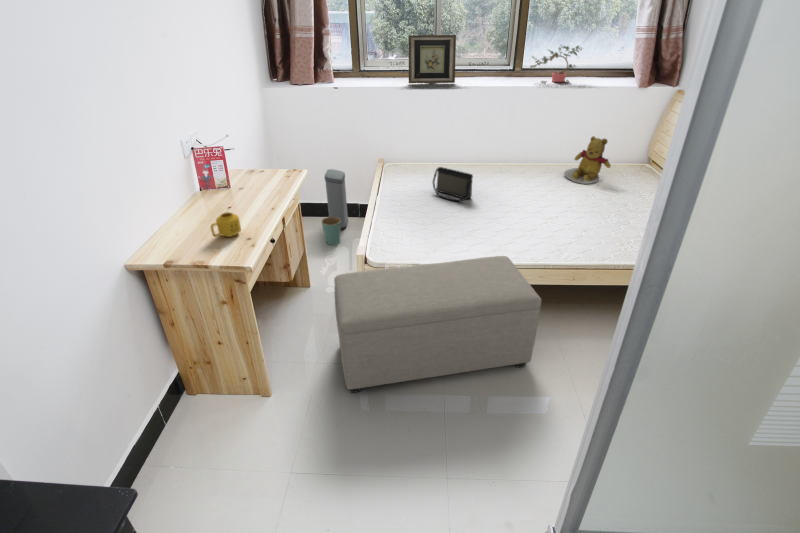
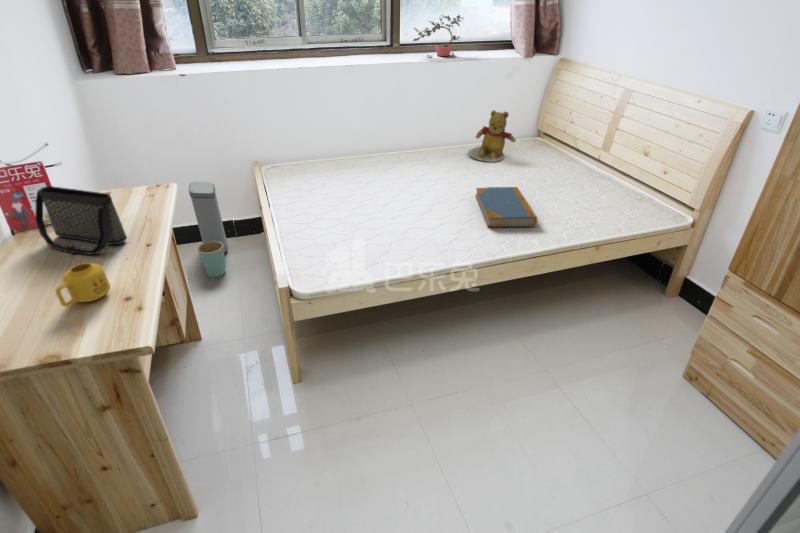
picture frame: present [409,35,456,83] -> none [269,5,334,65]
handbag: present [433,167,473,202] -> present [35,186,127,255]
book: none [544,205,590,246] -> present [476,187,537,227]
ottoman: present [334,256,541,393] -> none [261,253,526,475]

